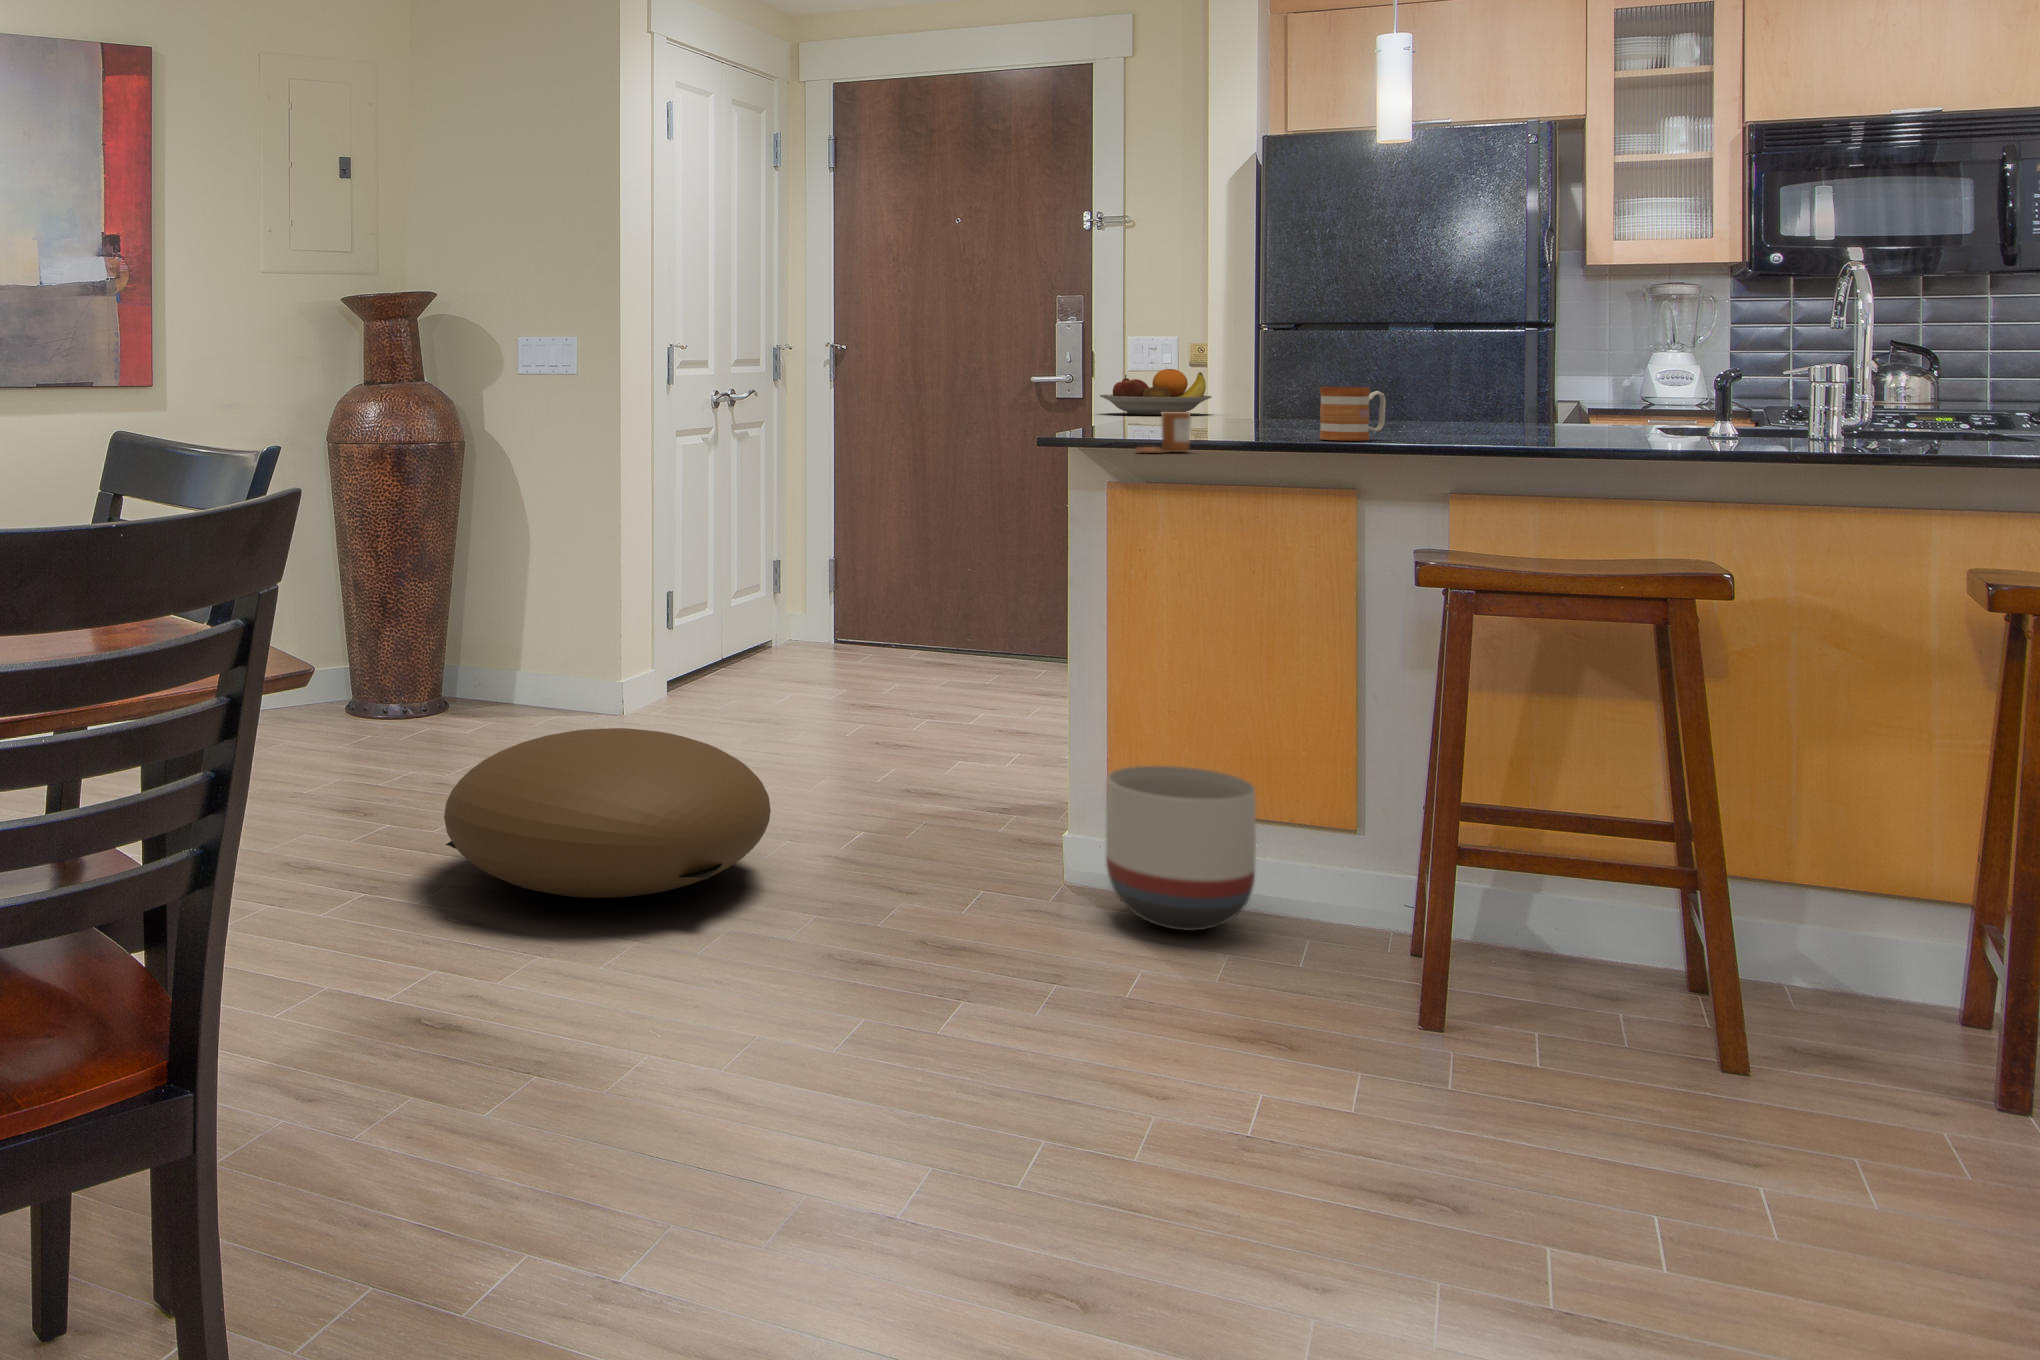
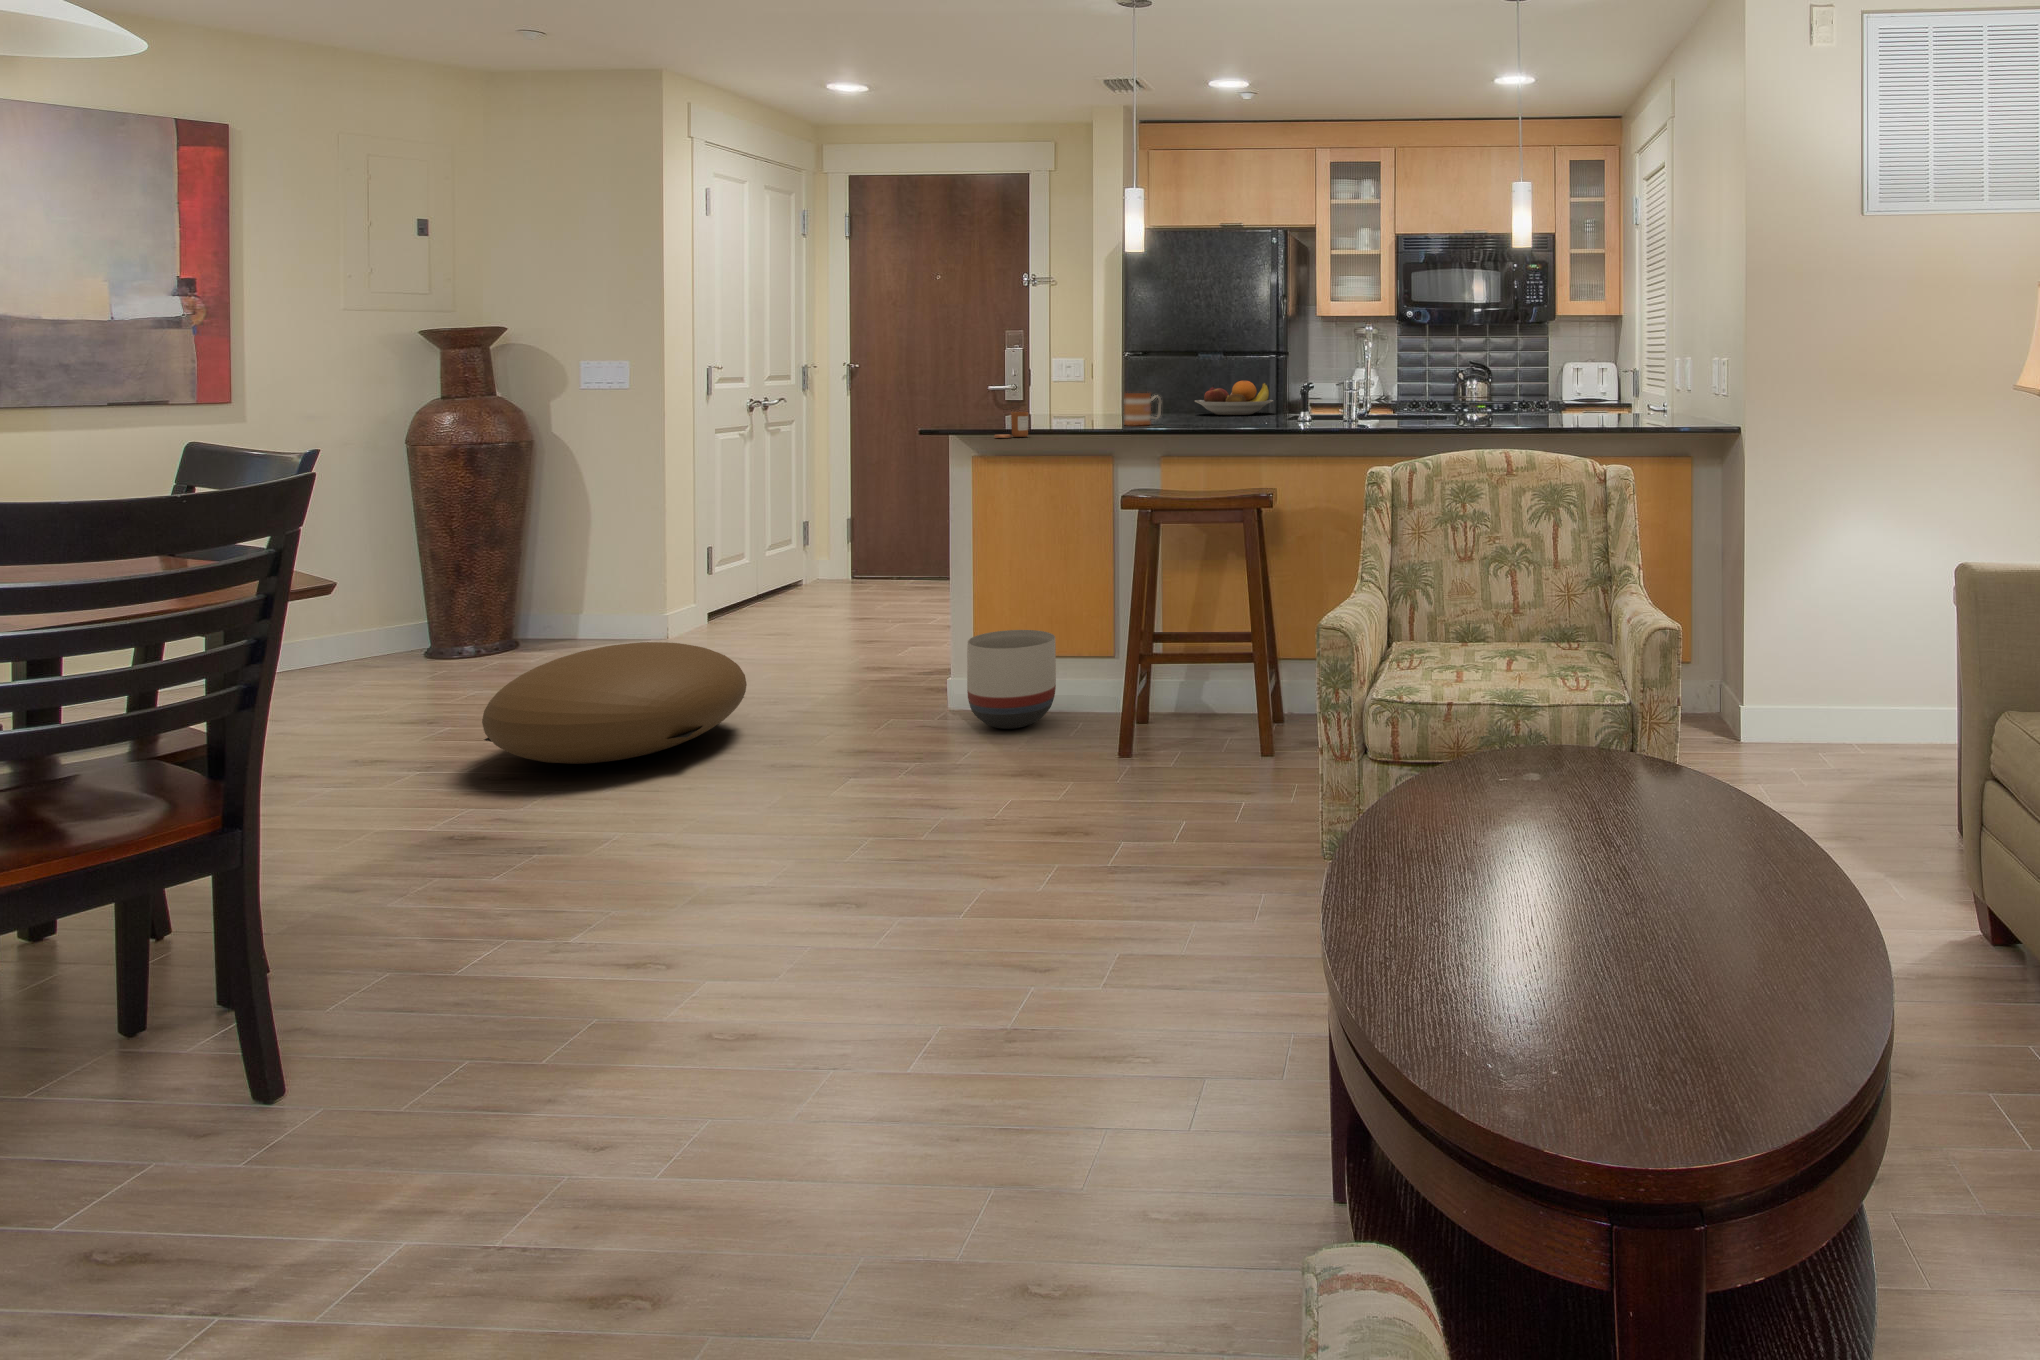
fruit bowl: present [1100,369,1212,415] -> present [1195,381,1273,415]

